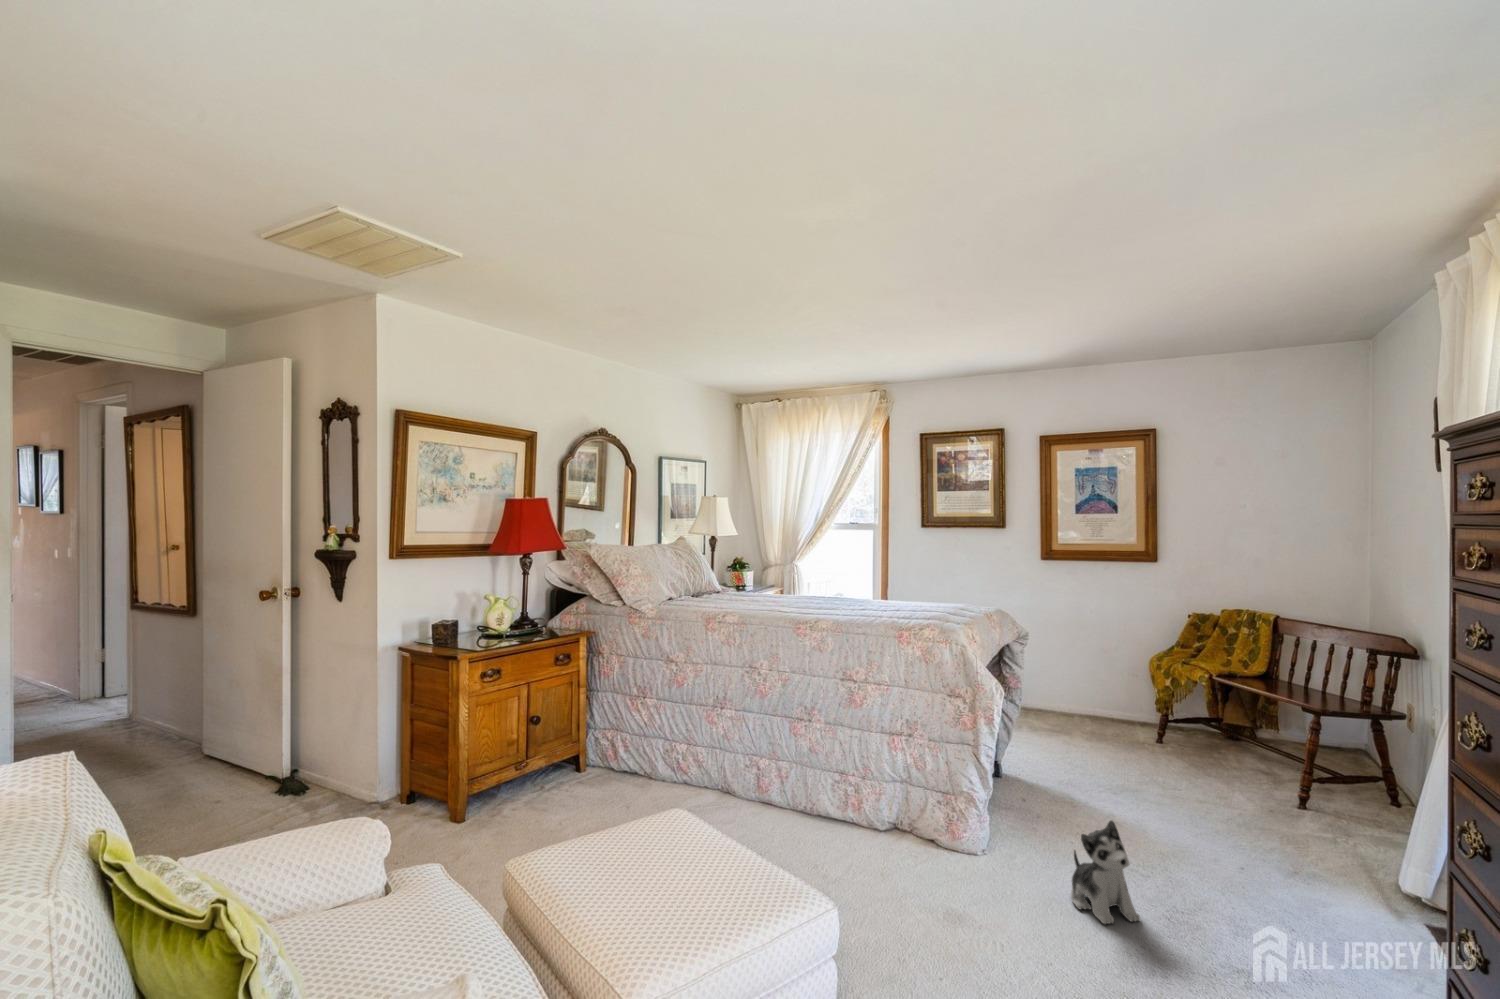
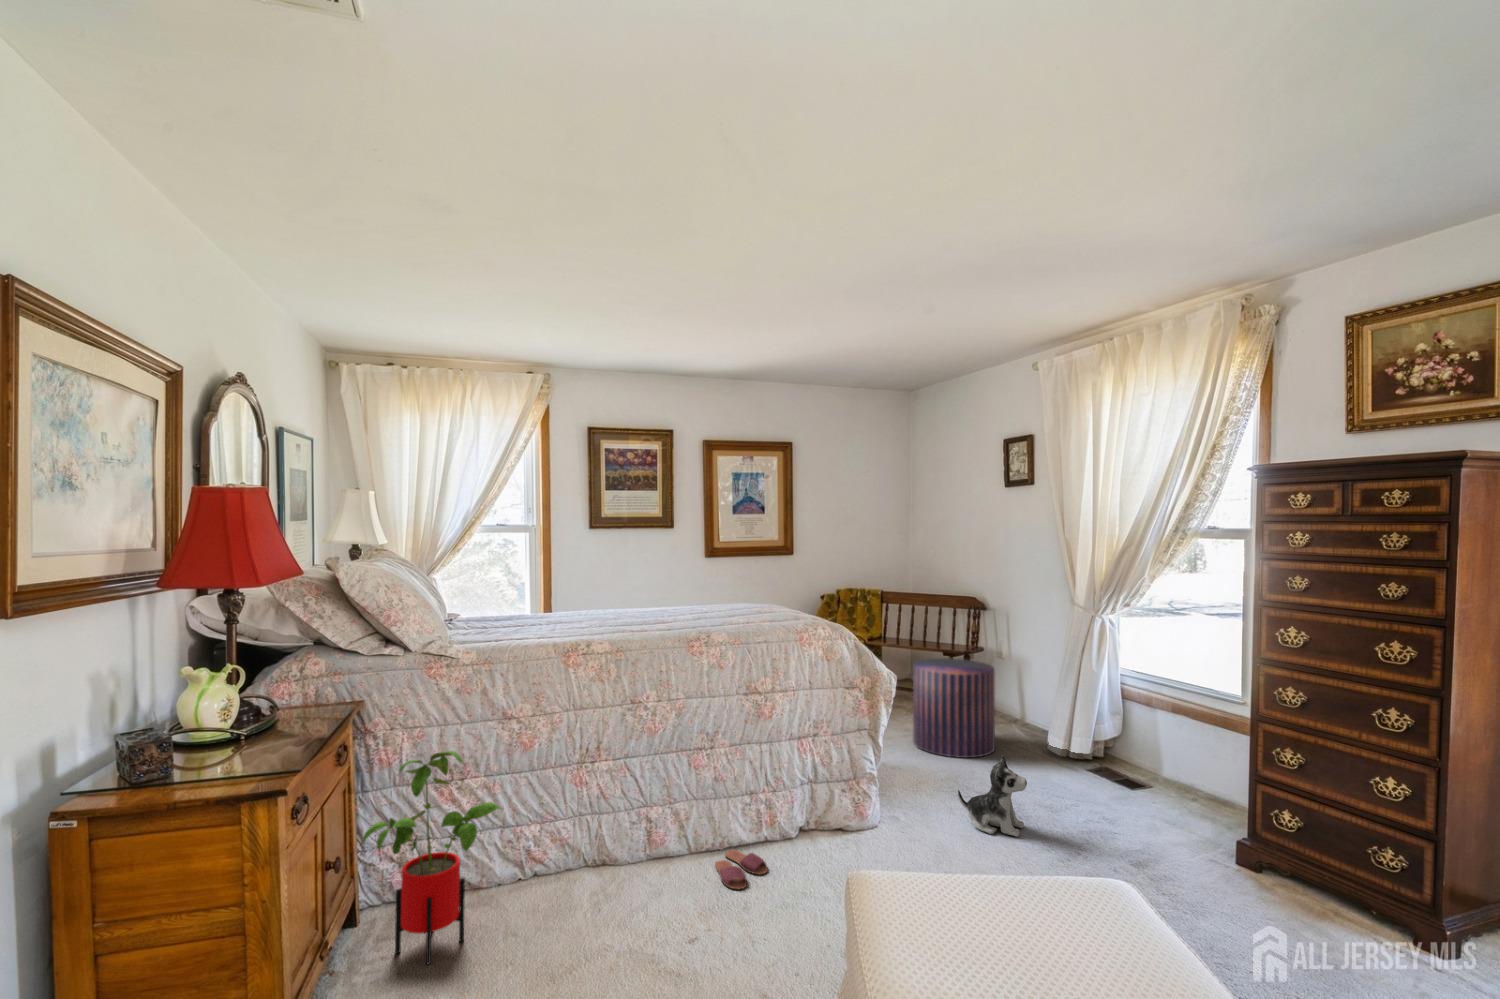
house plant: none [553,672,628,799] -> present [363,751,501,964]
pouf: none [1187,707,1318,854] -> present [913,658,995,758]
slippers: none [771,816,823,841] -> present [715,850,768,889]

